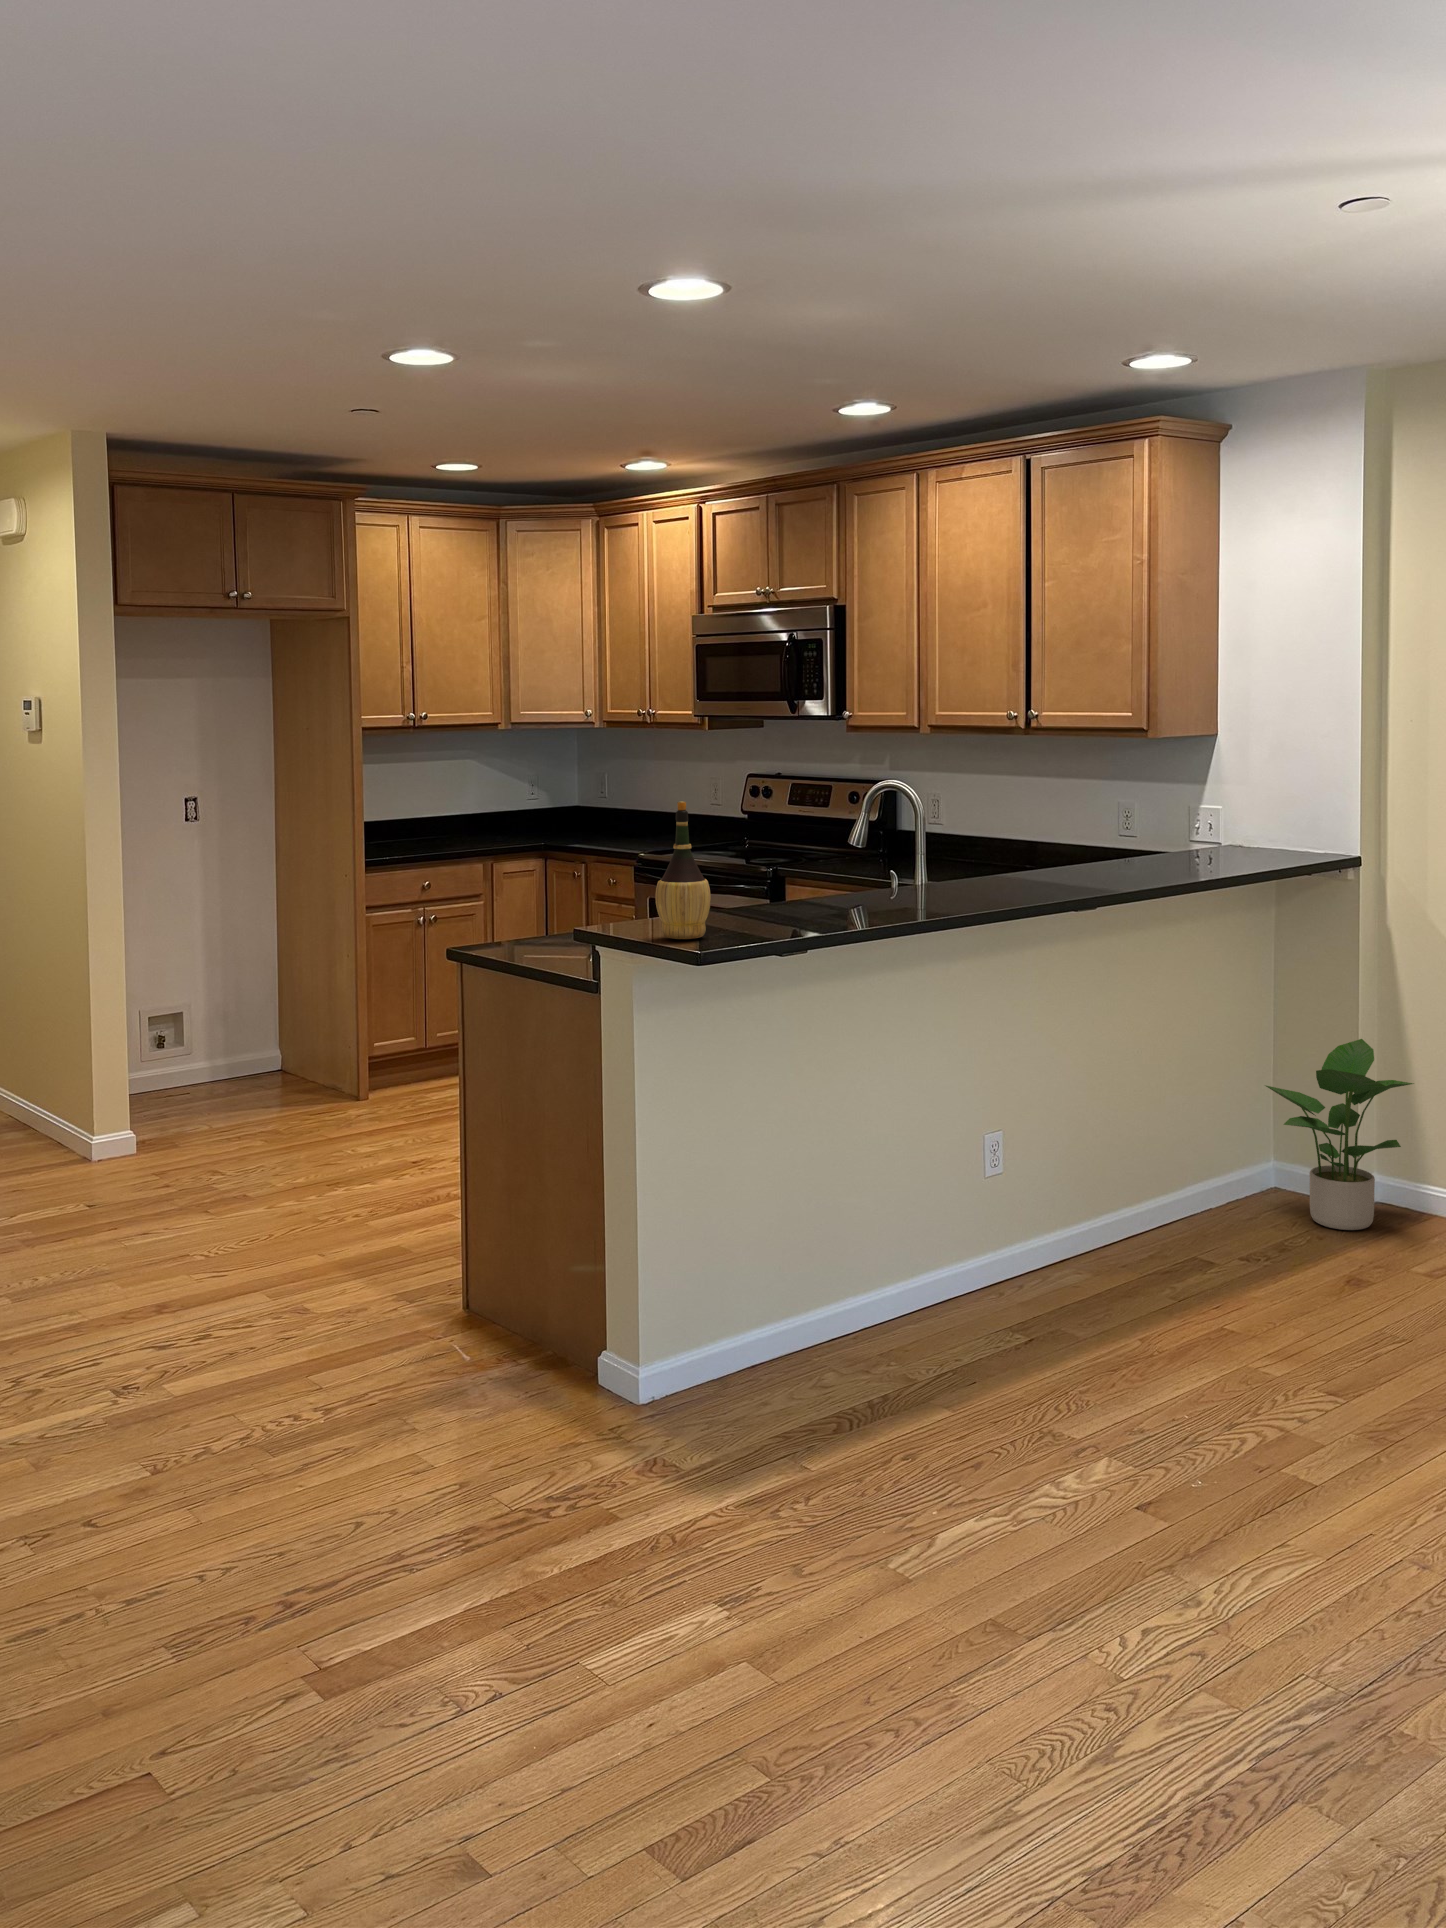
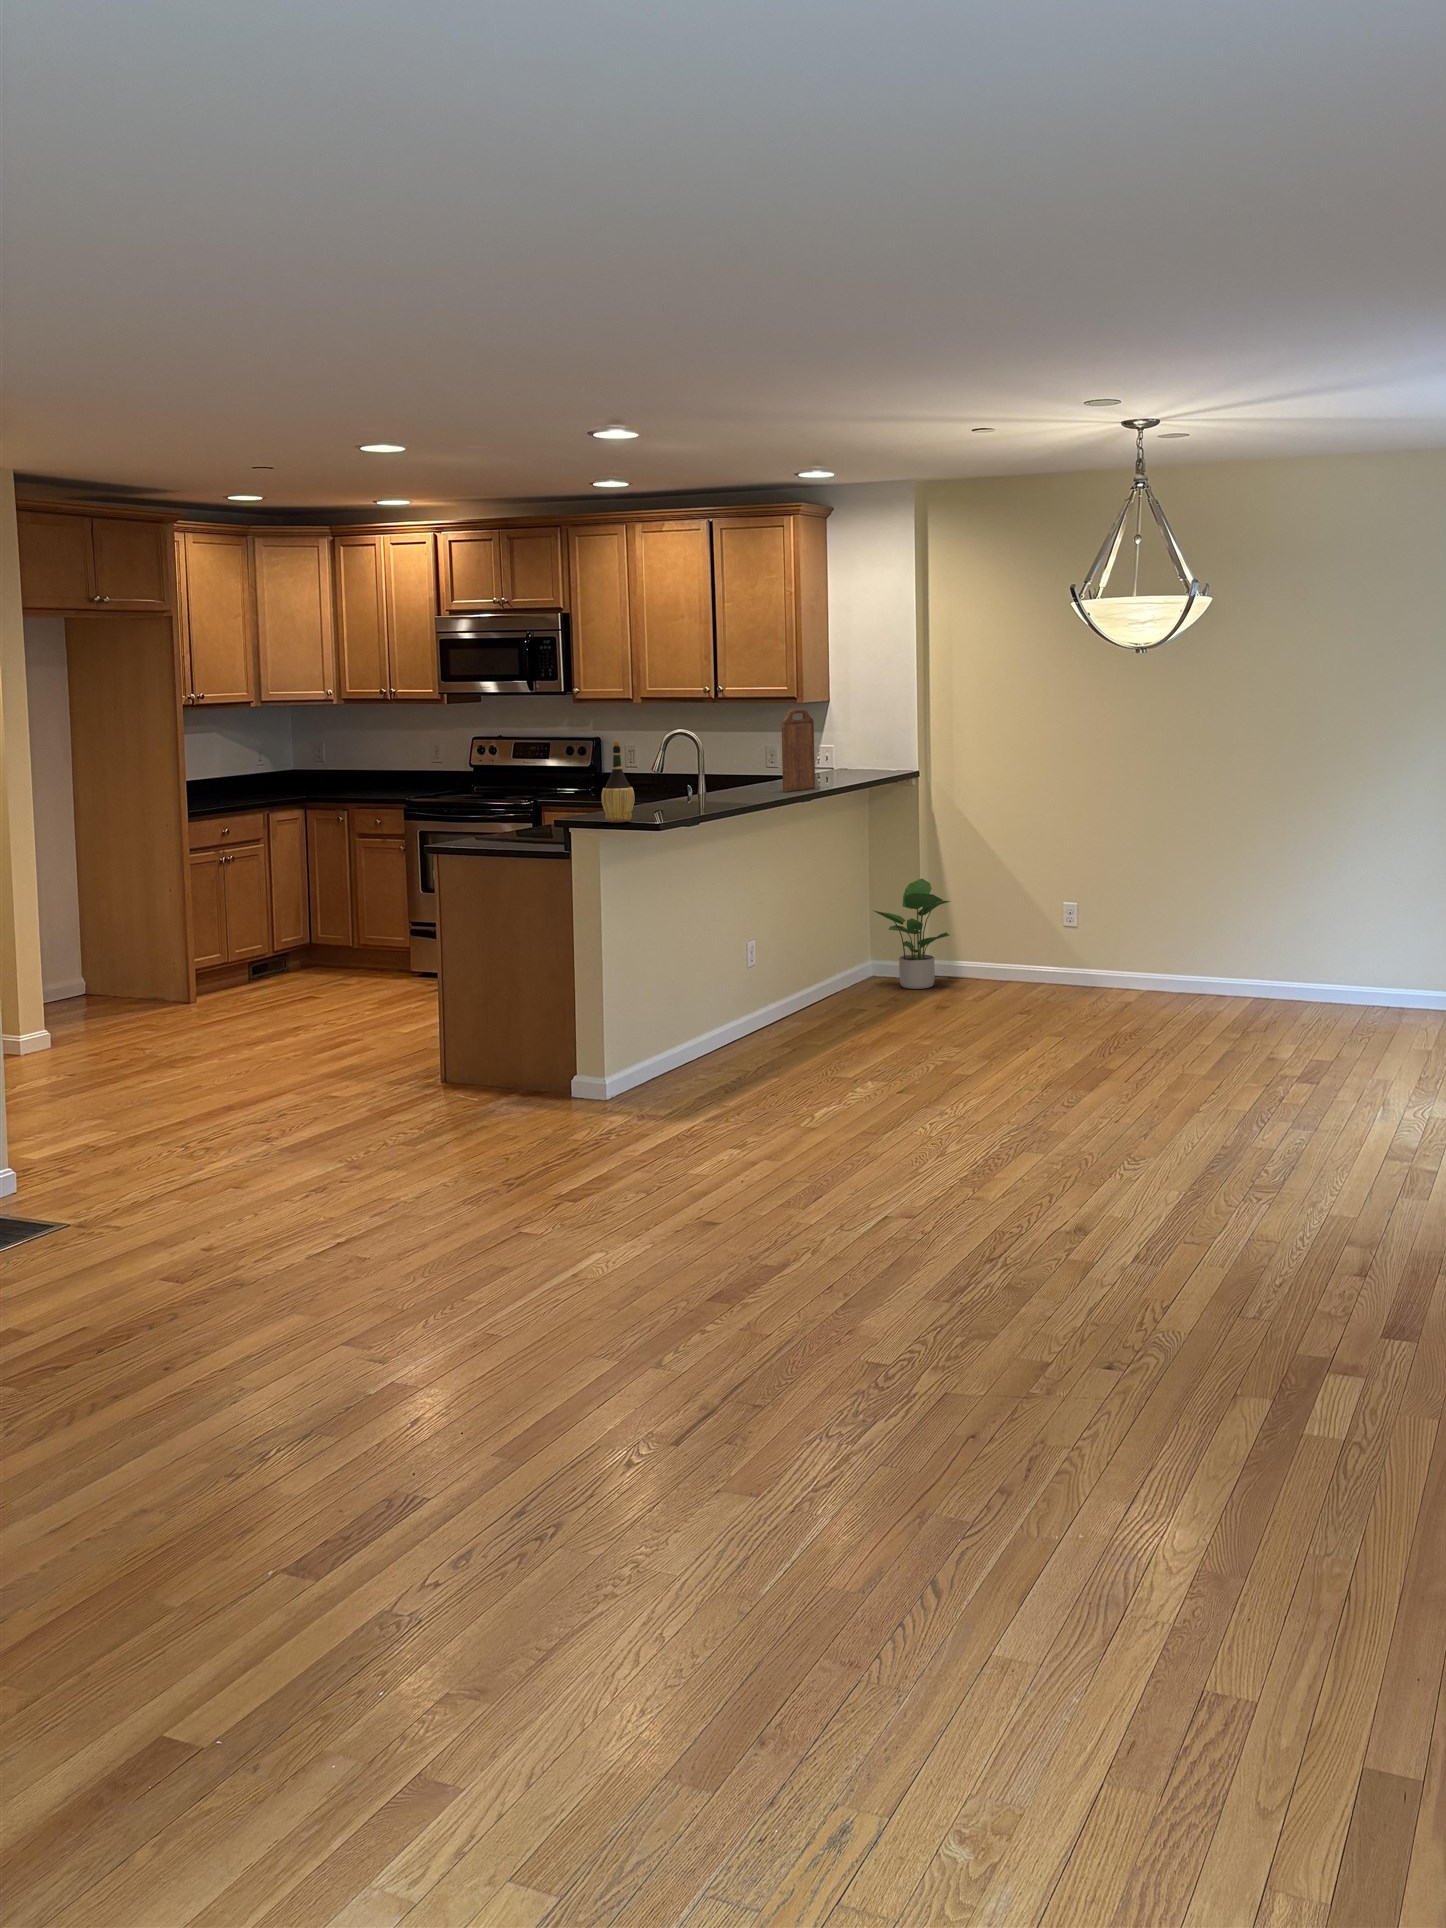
cutting board: none [1064,751,1131,888] -> present [782,709,815,792]

